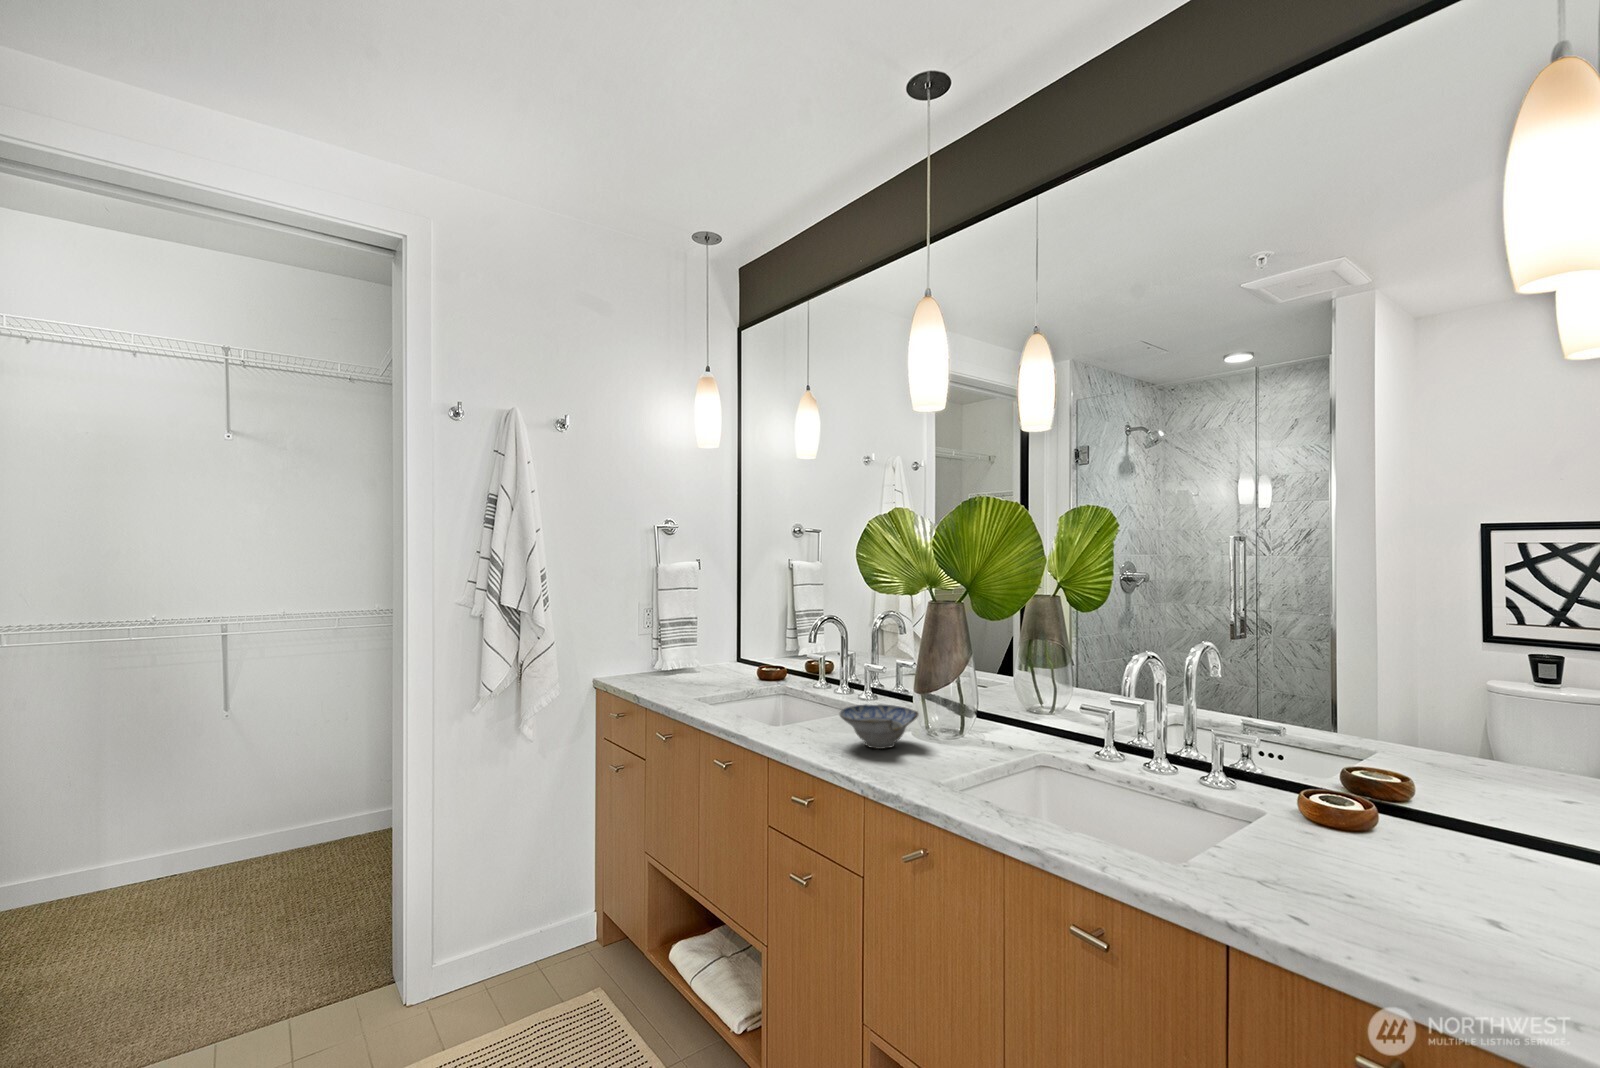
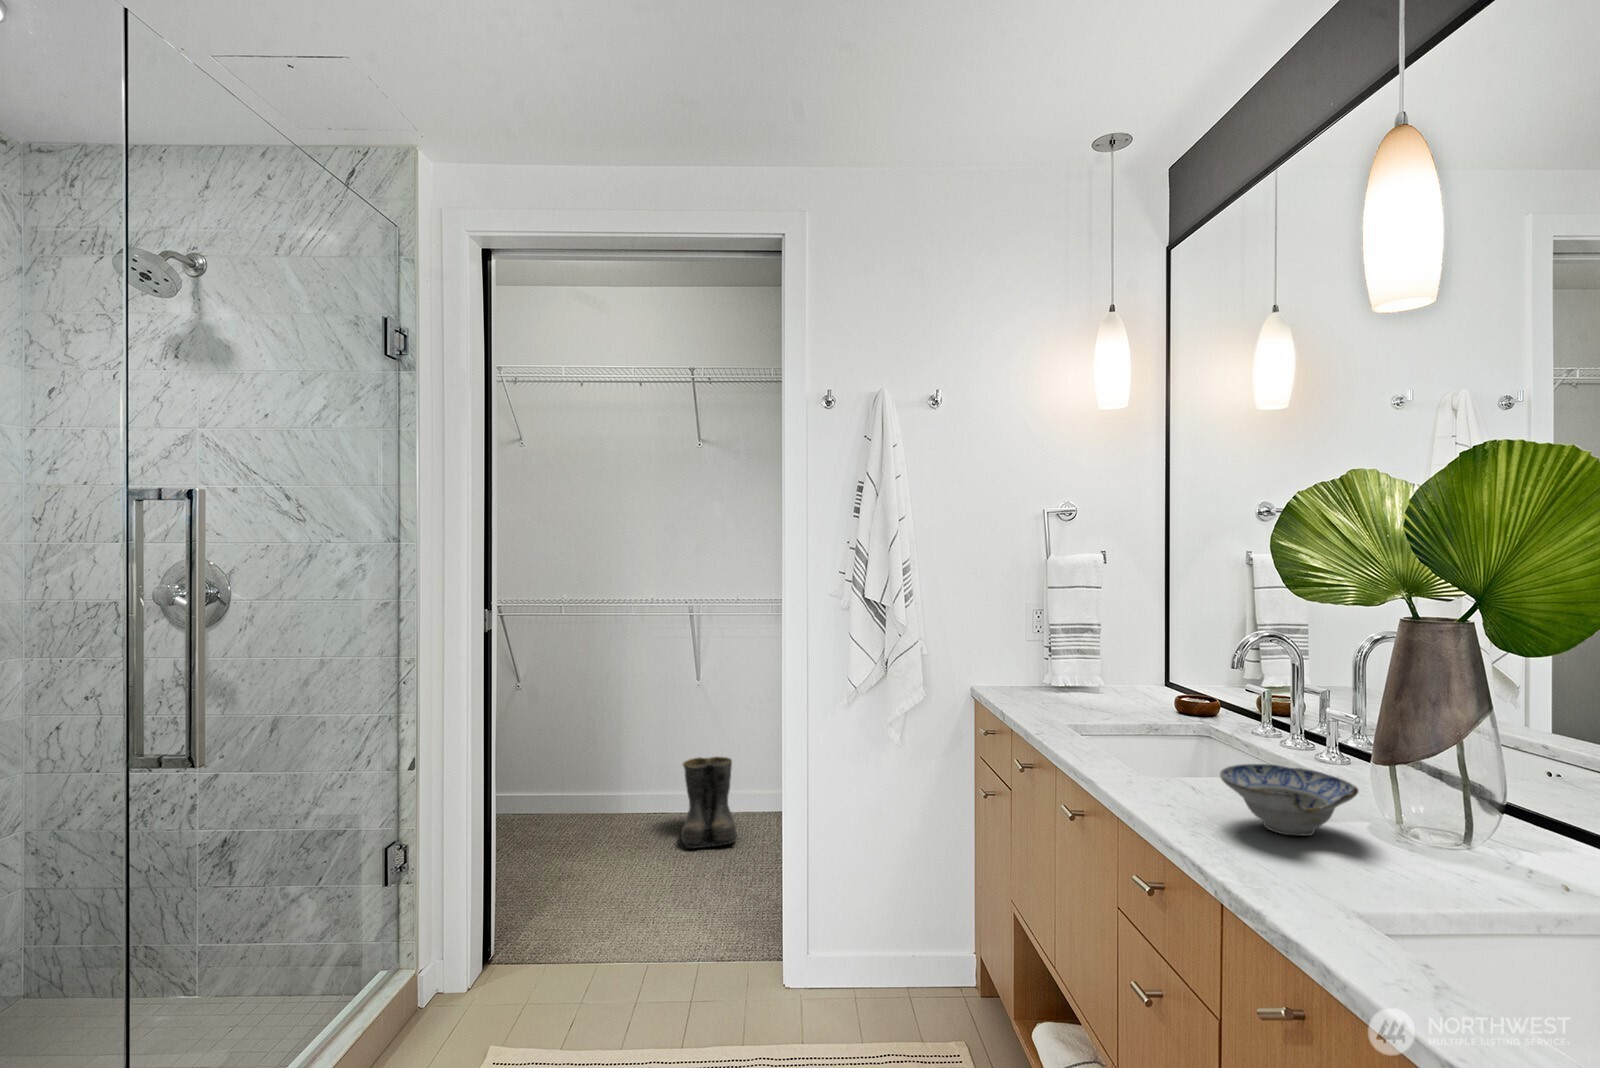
boots: none [219,789,303,900] -> present [682,757,737,848]

